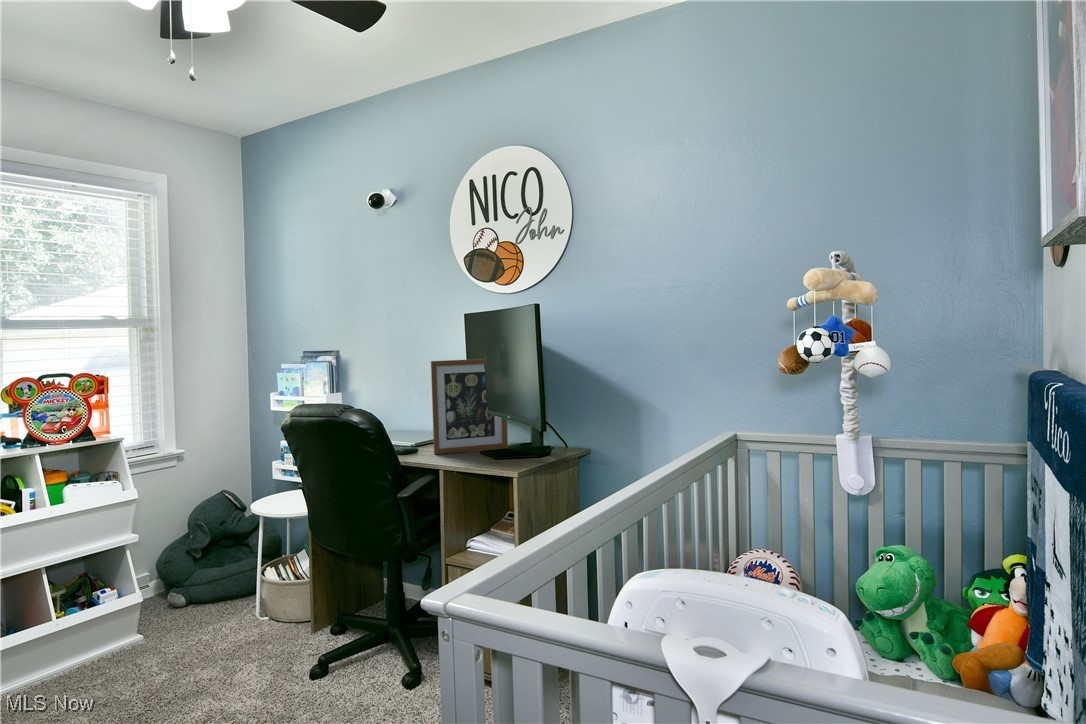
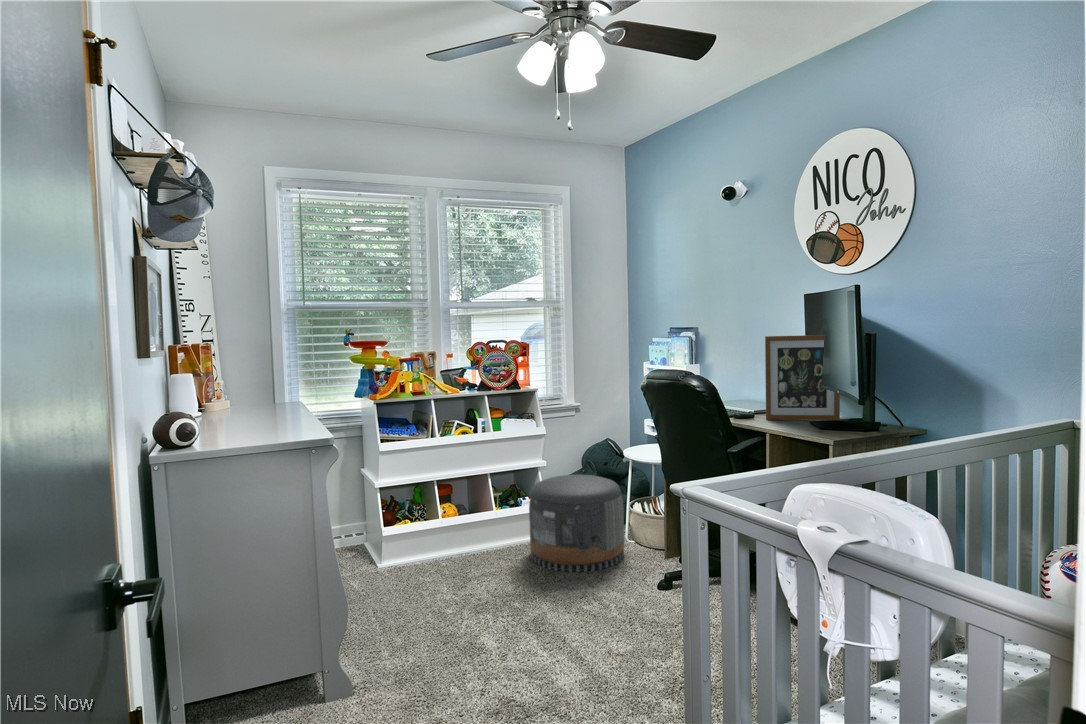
pouf: none [118,545,262,688] -> present [529,475,624,572]

